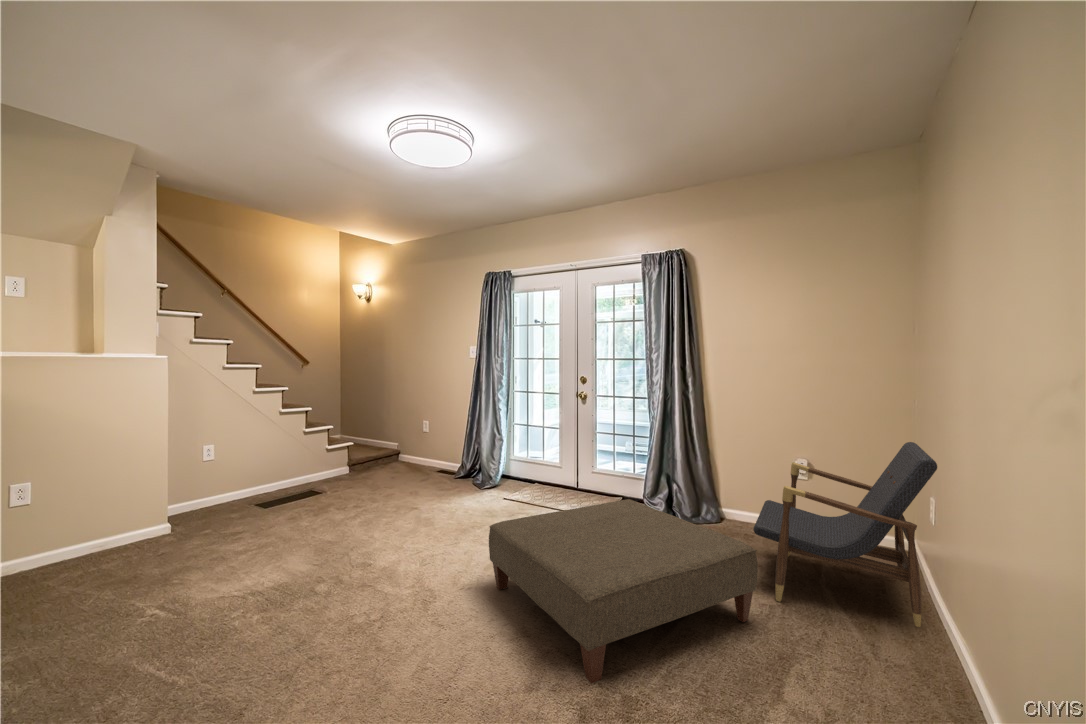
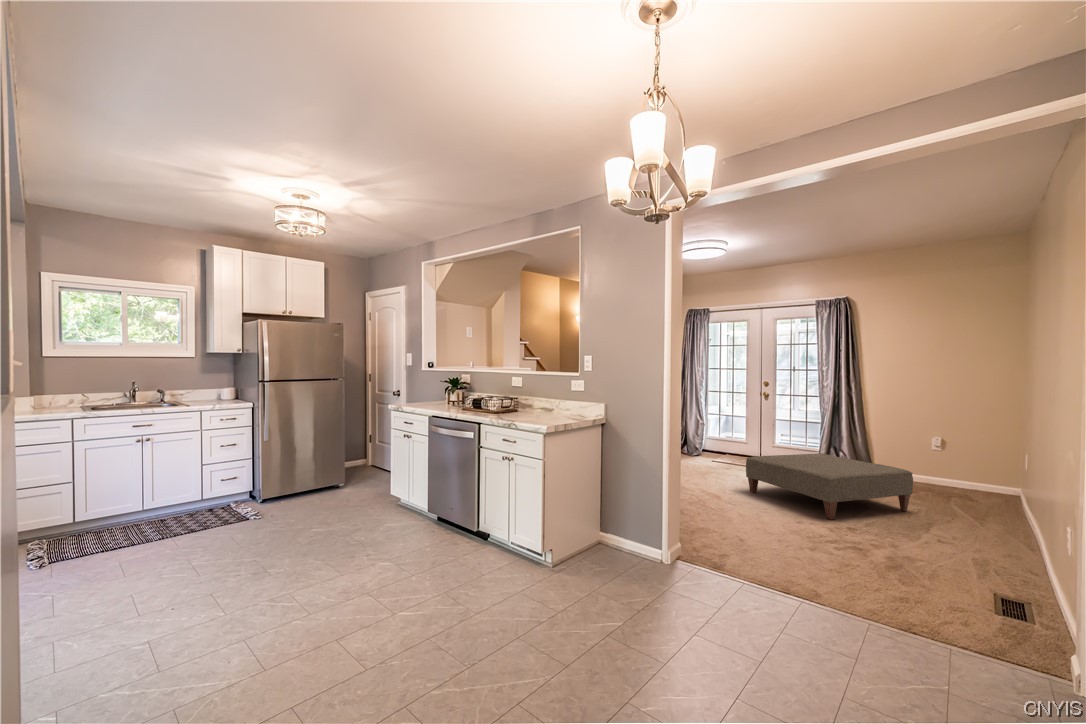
lounge chair: present [753,442,937,627] -> none [908,422,1025,519]

